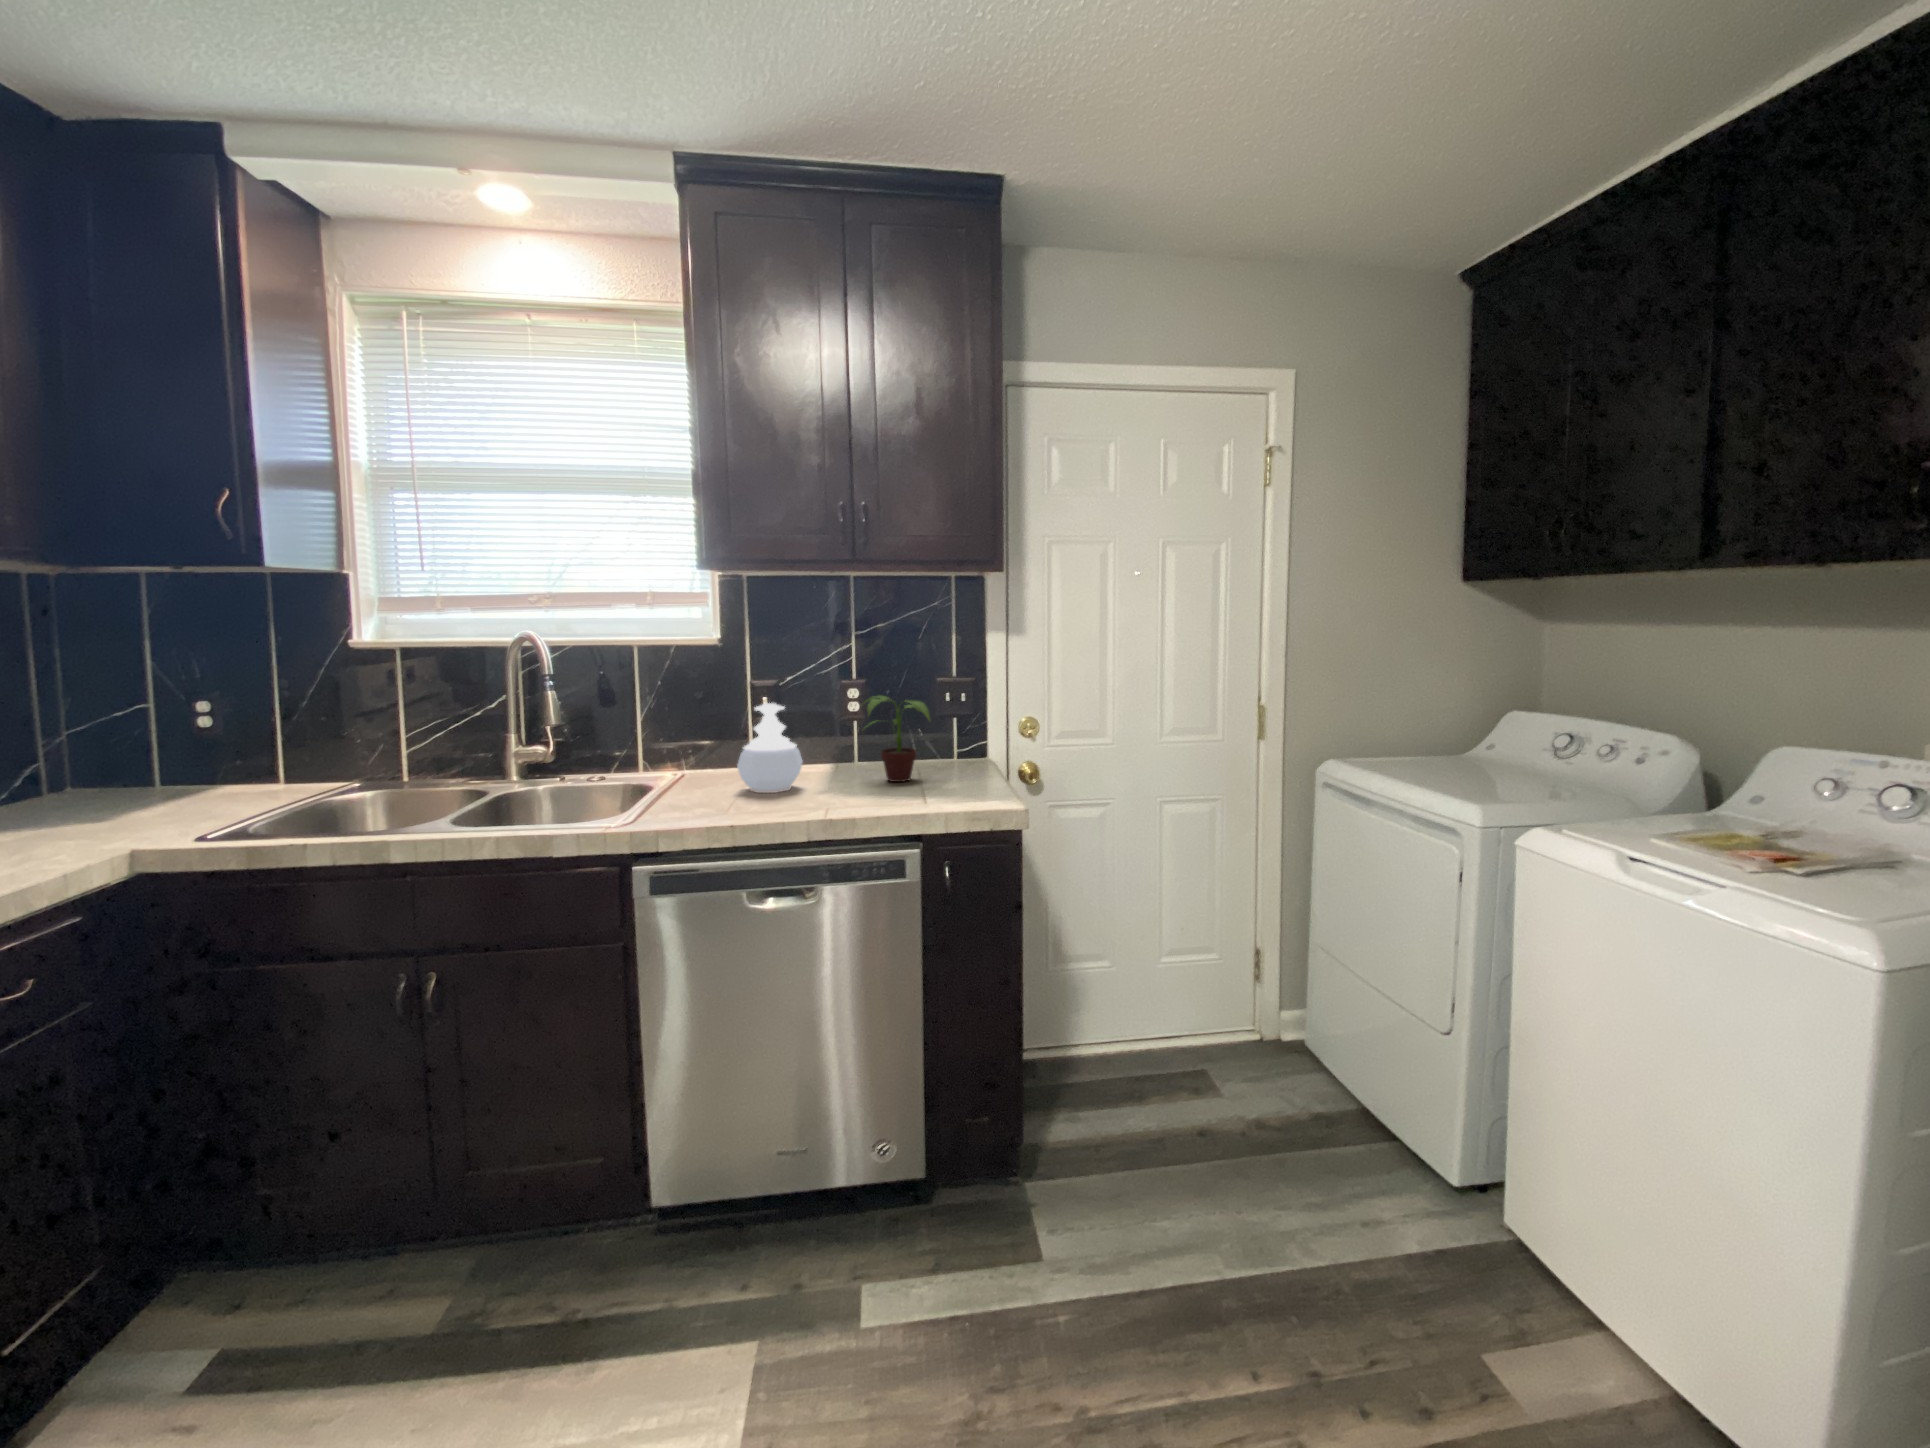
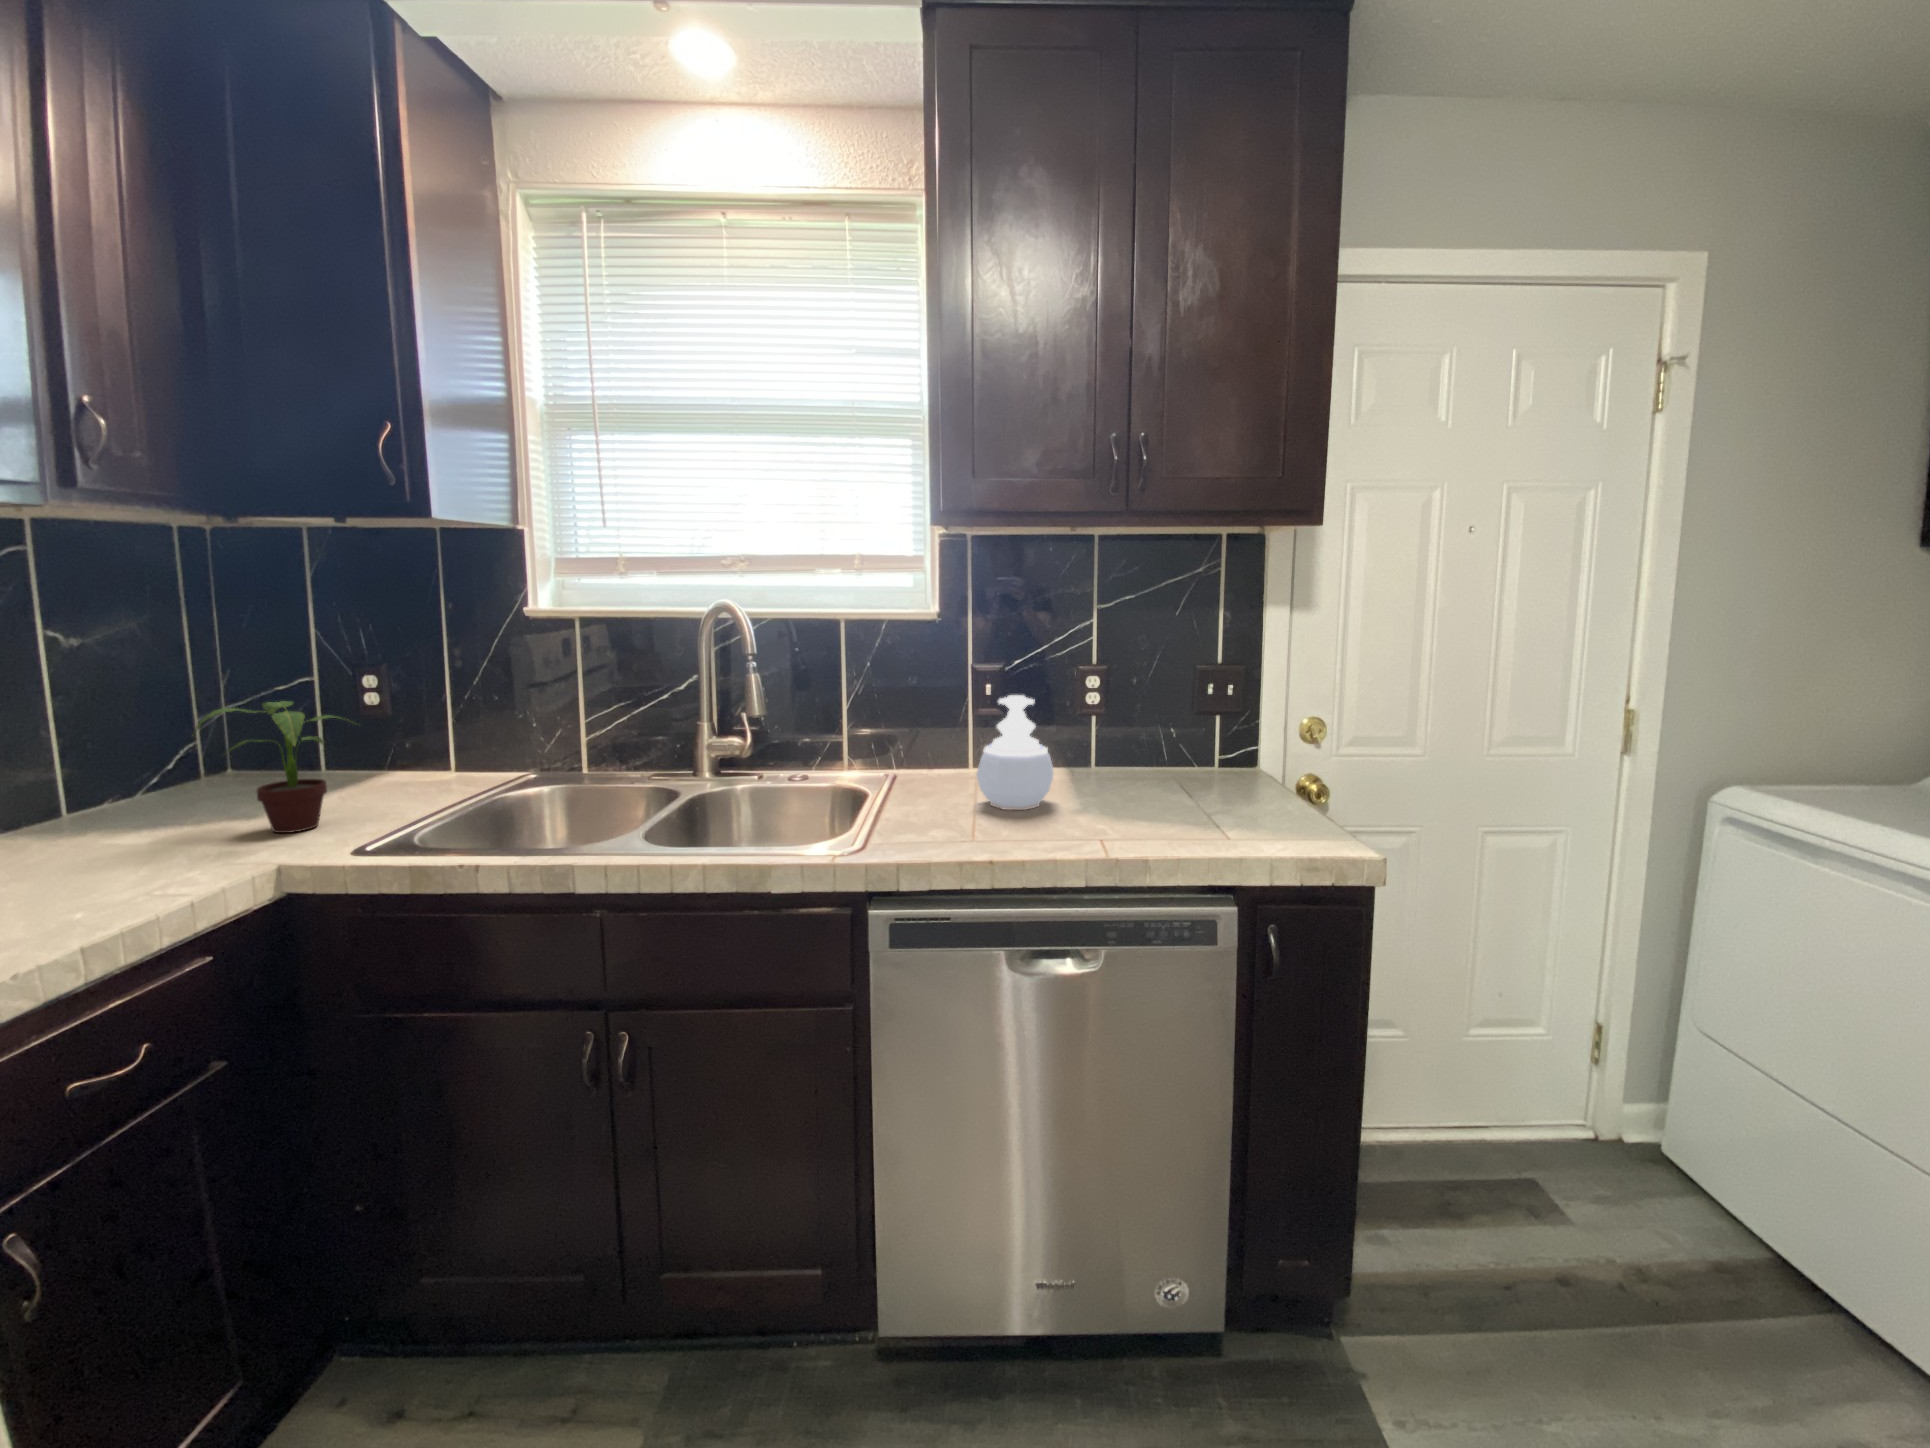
potted plant: present [863,696,930,782] -> present [195,701,349,833]

